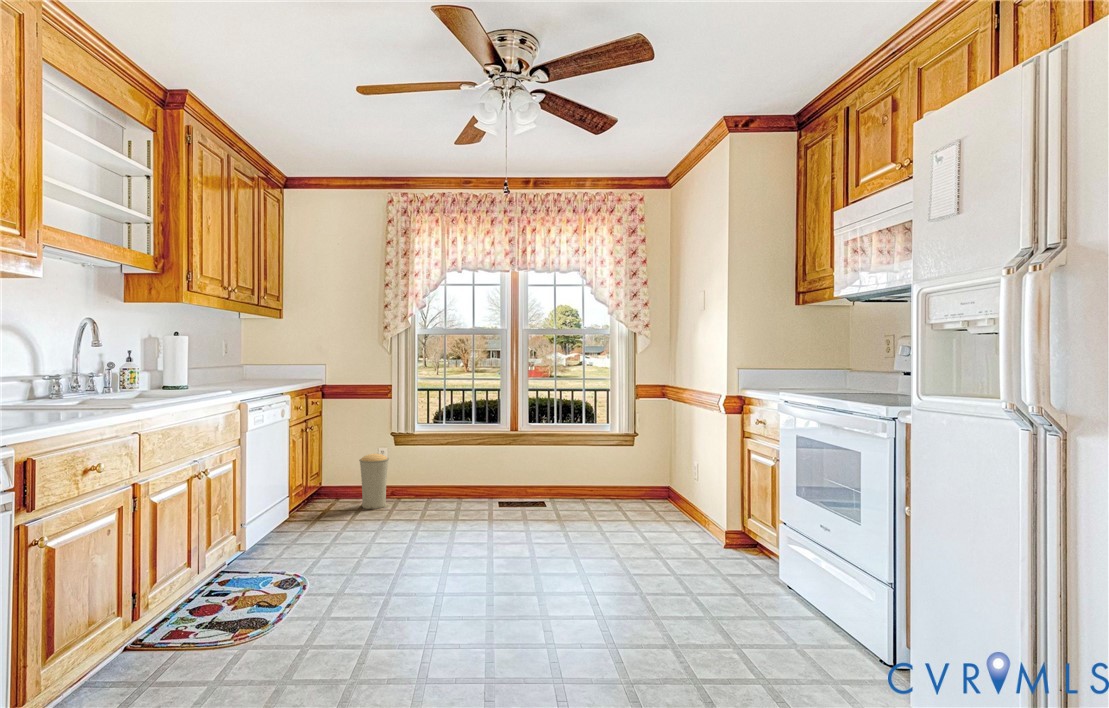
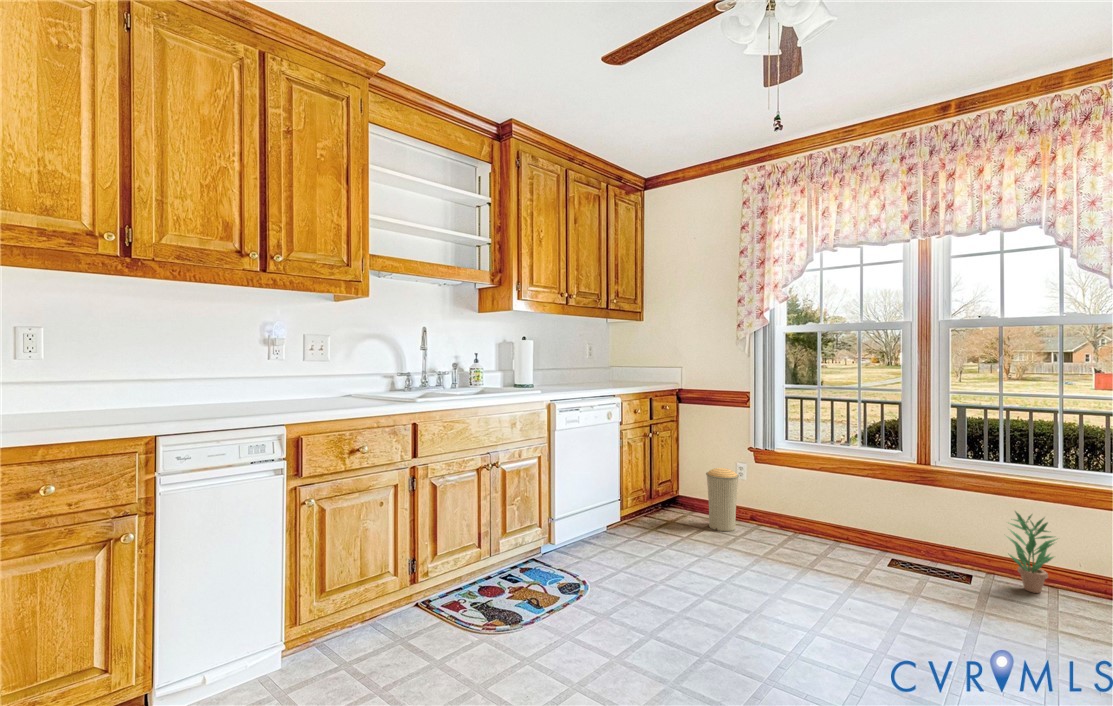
potted plant: none [563,448,588,497] -> present [1008,512,1056,593]

